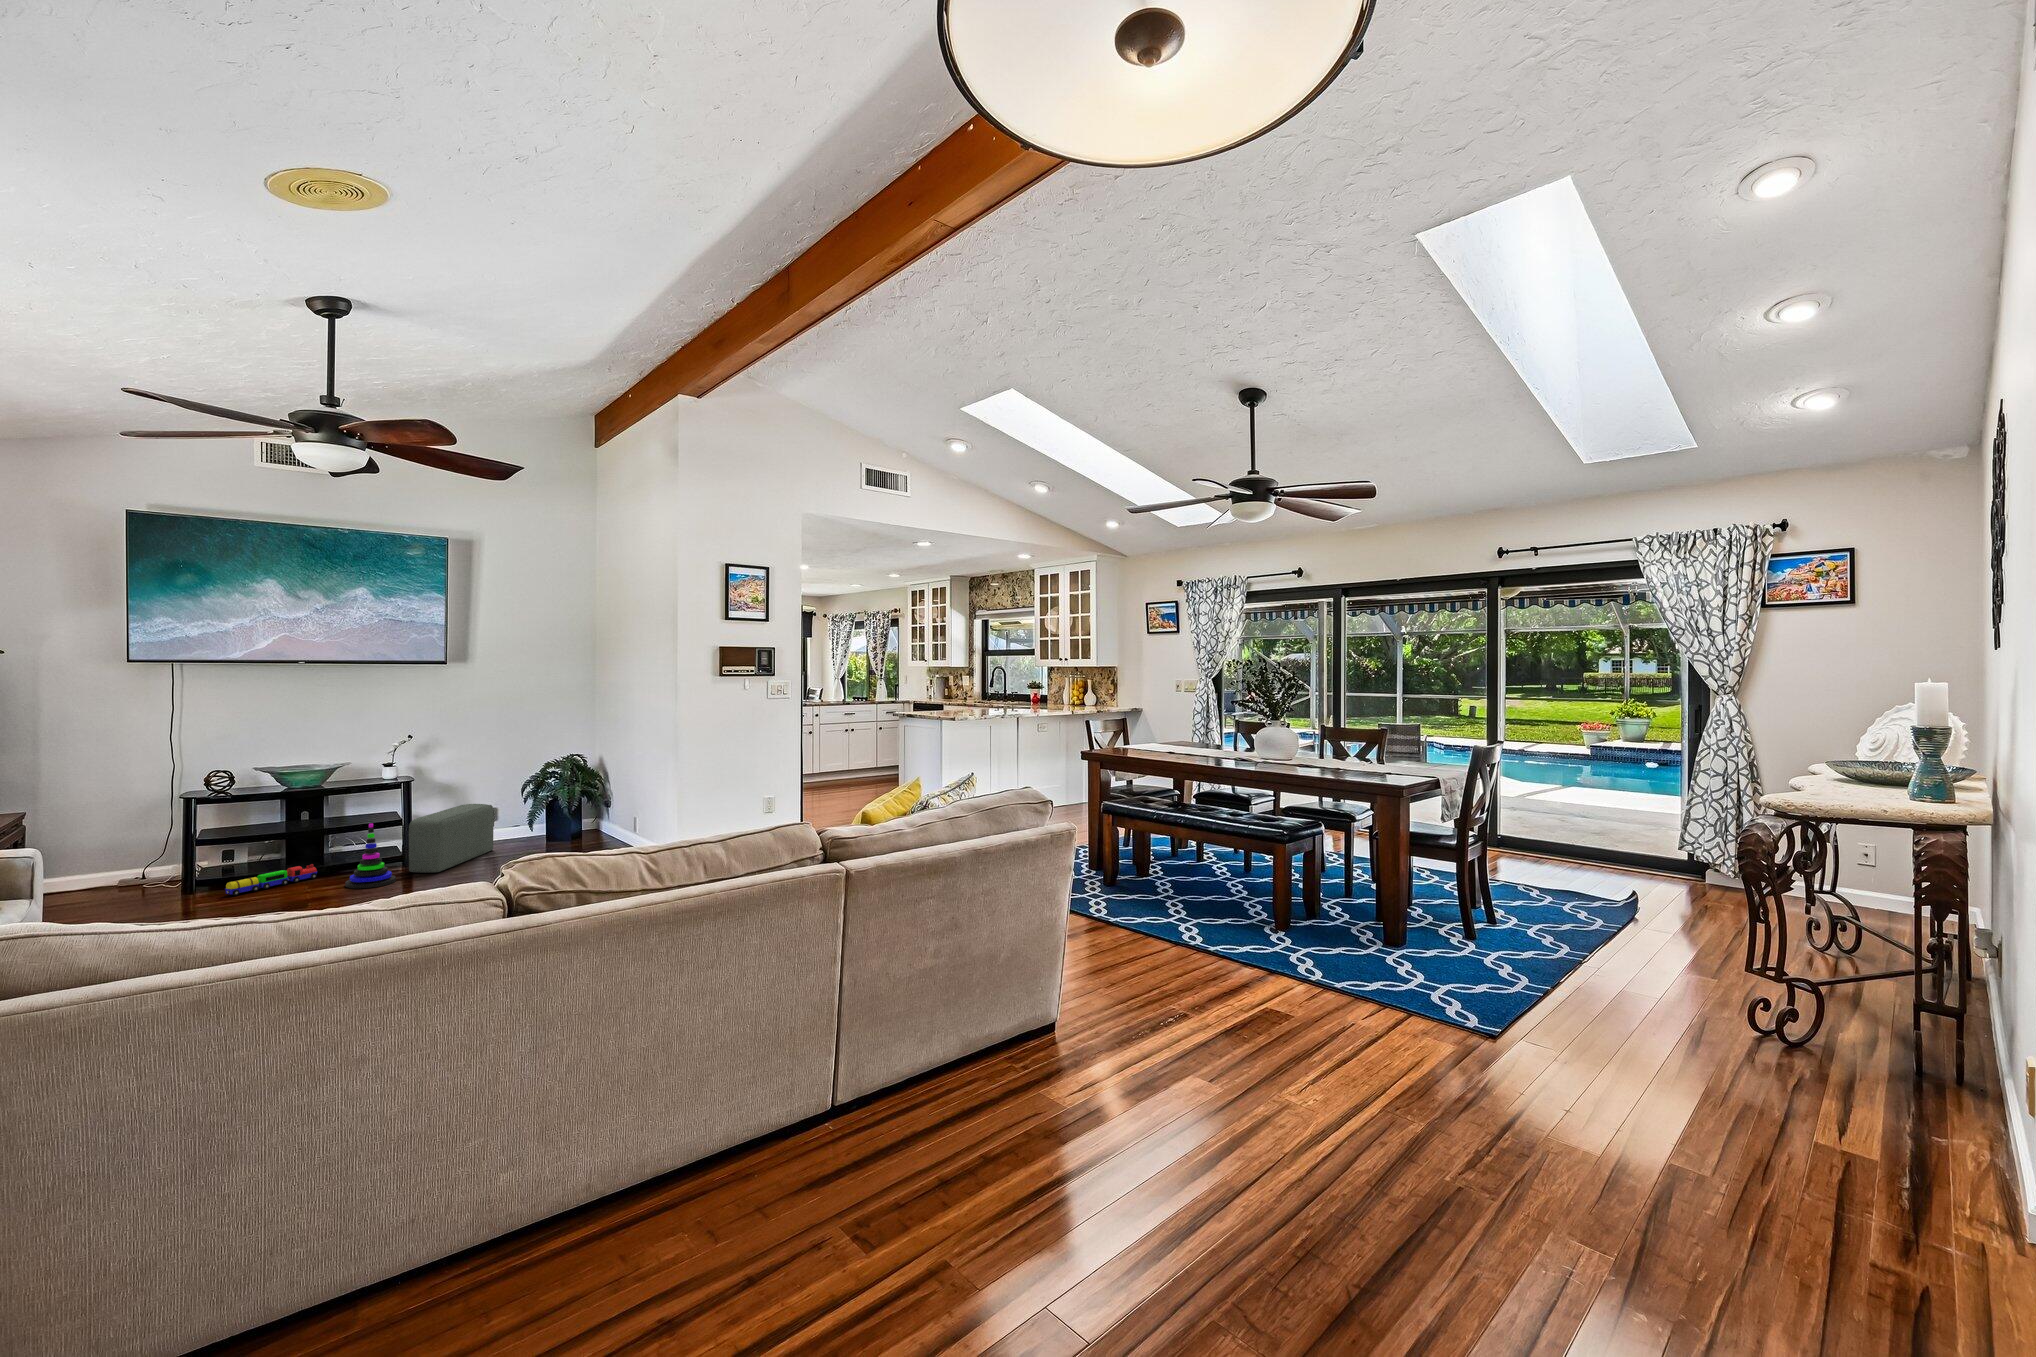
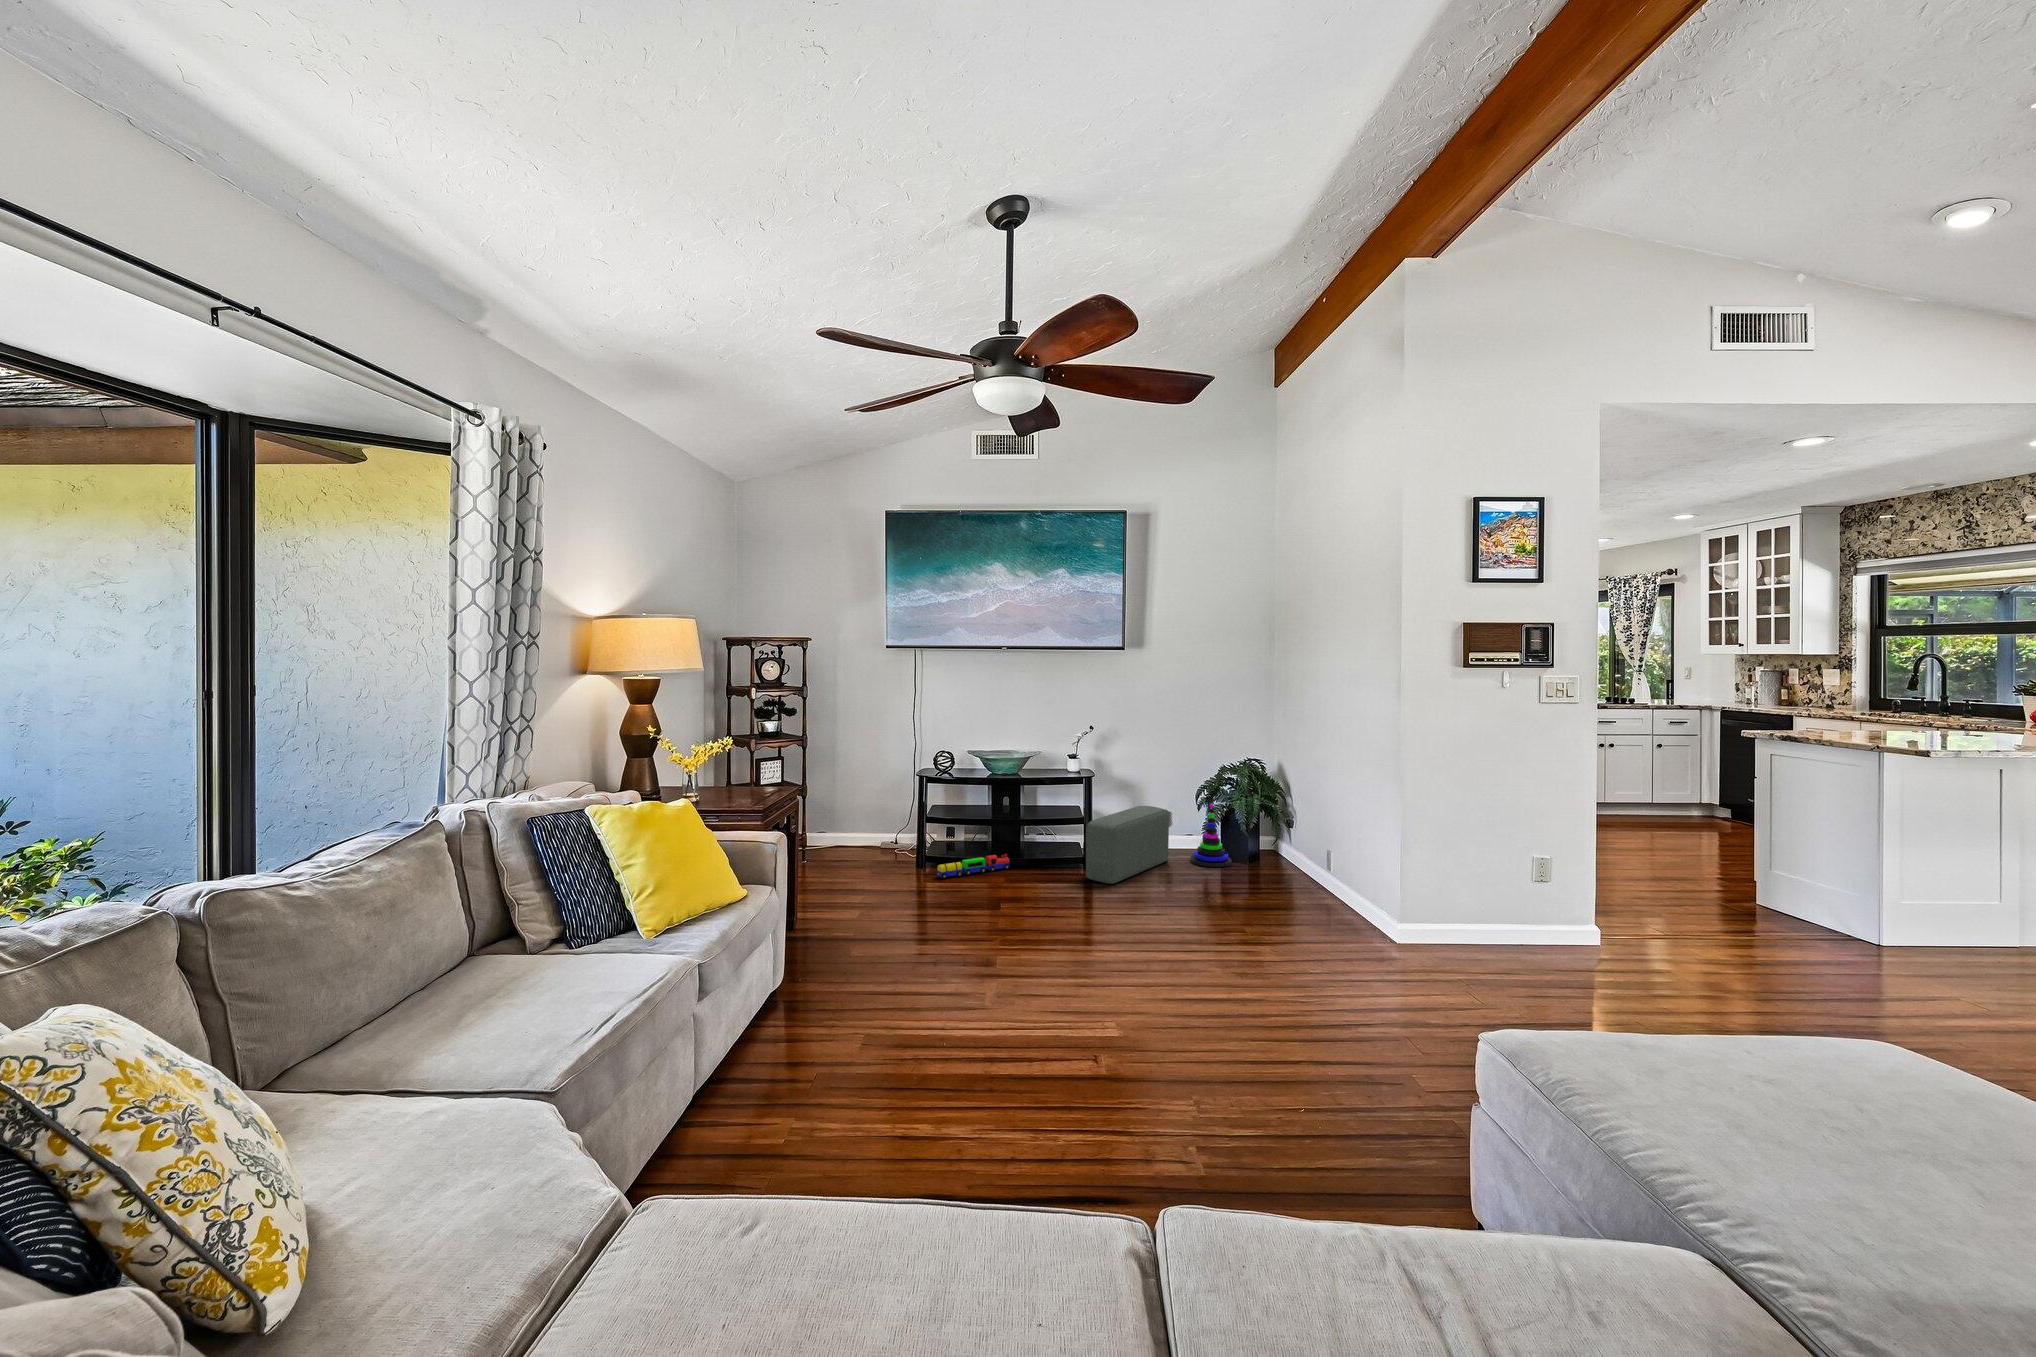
stacking toy: present [345,823,396,888] -> present [1190,804,1232,867]

